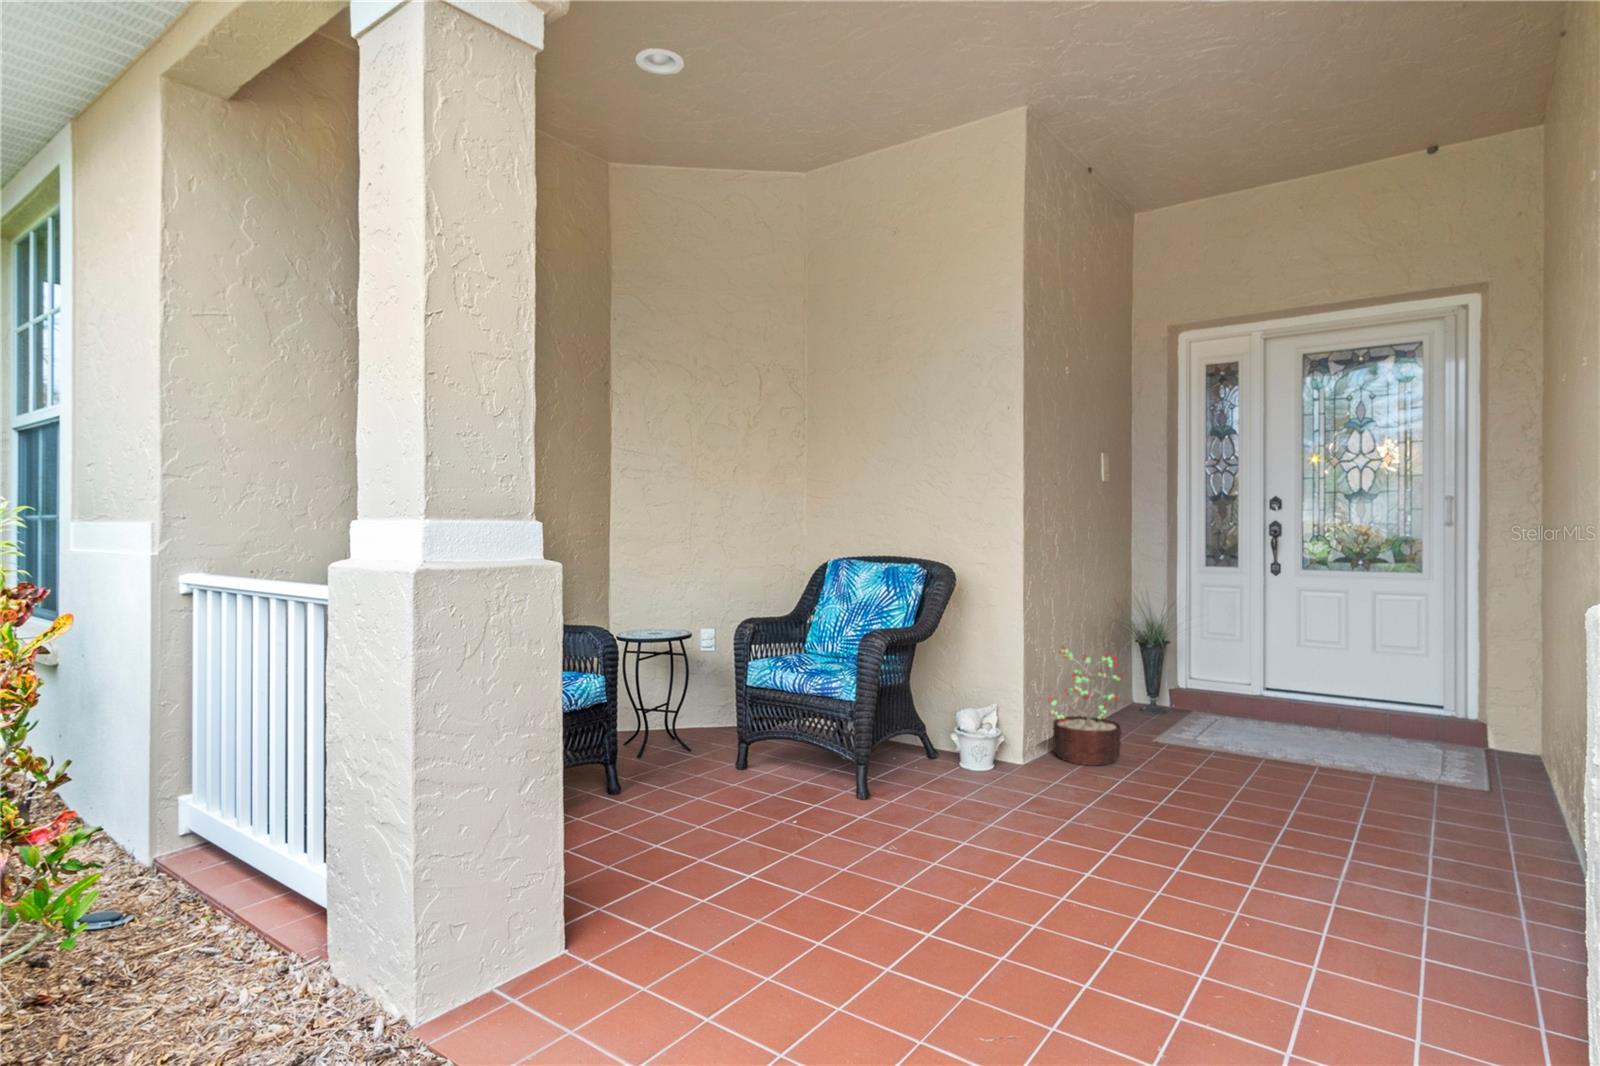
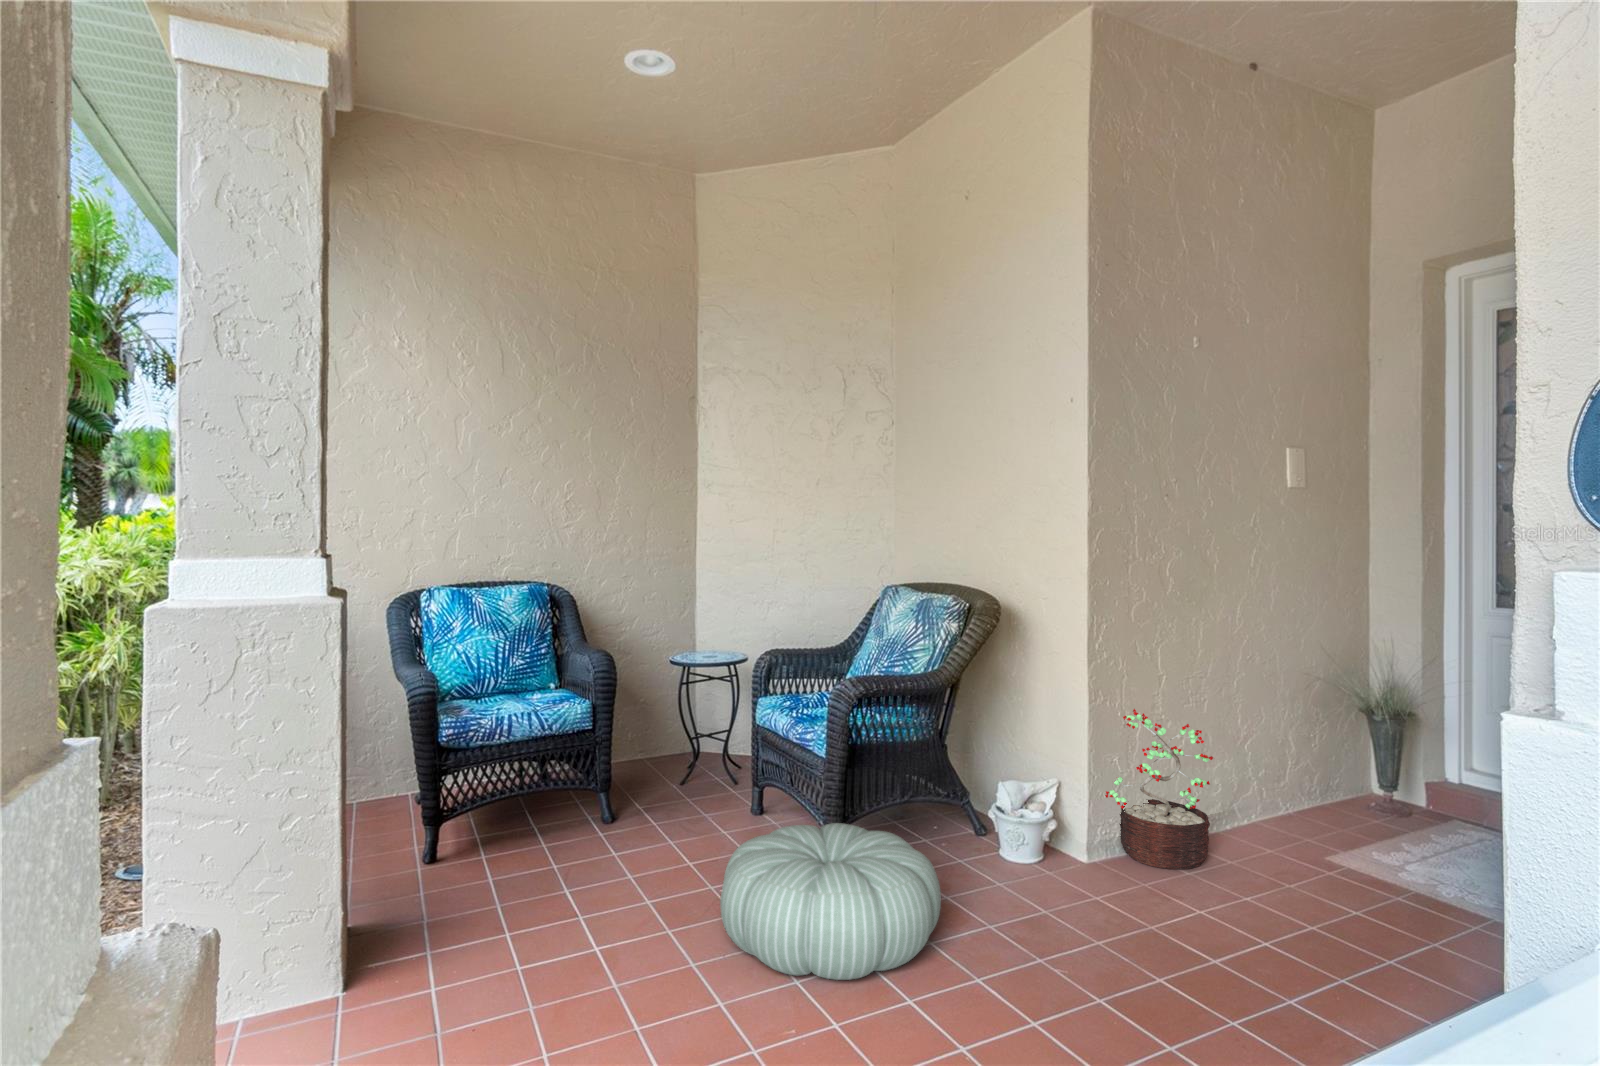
pouf: none [835,751,1025,871] -> present [720,823,941,980]

